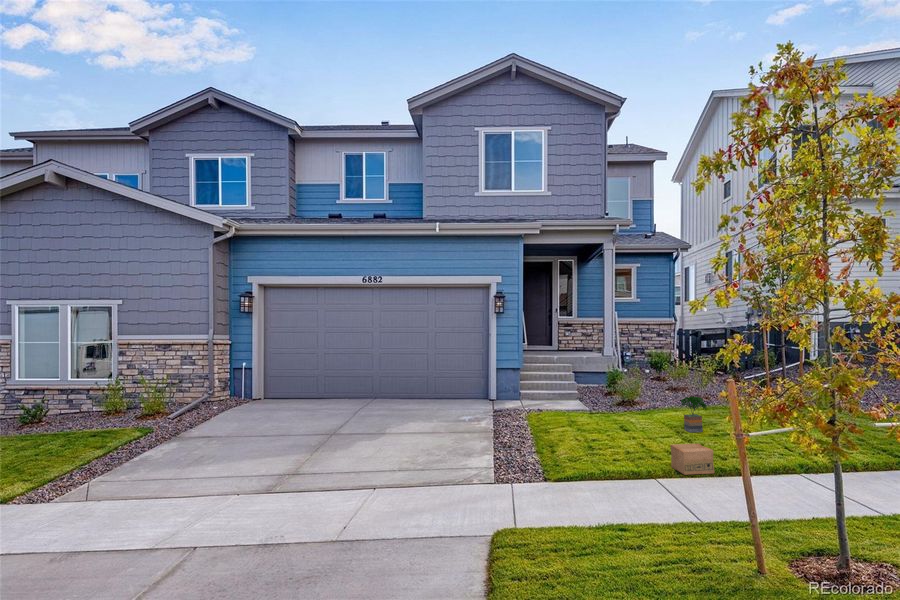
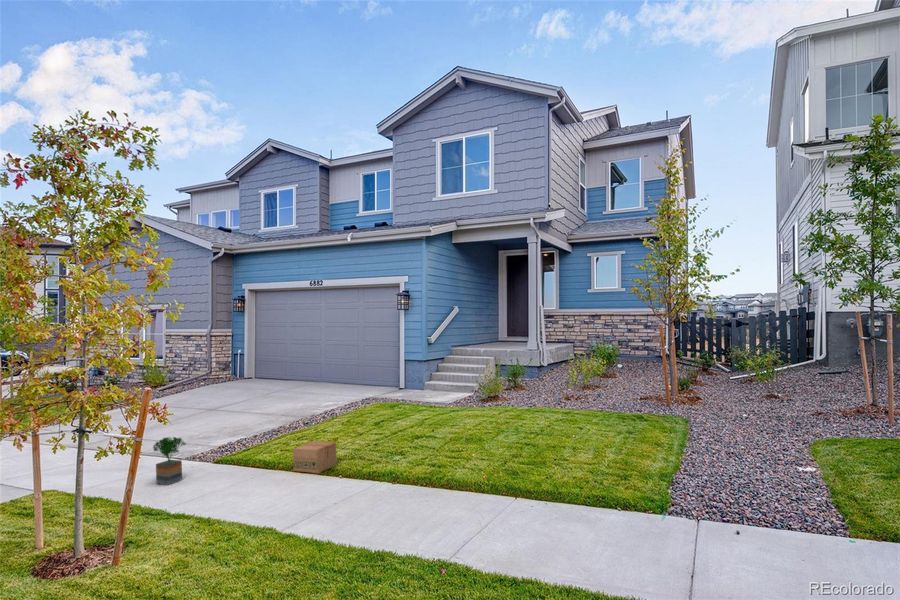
potted tree: present [681,397,707,432] -> present [153,437,186,485]

